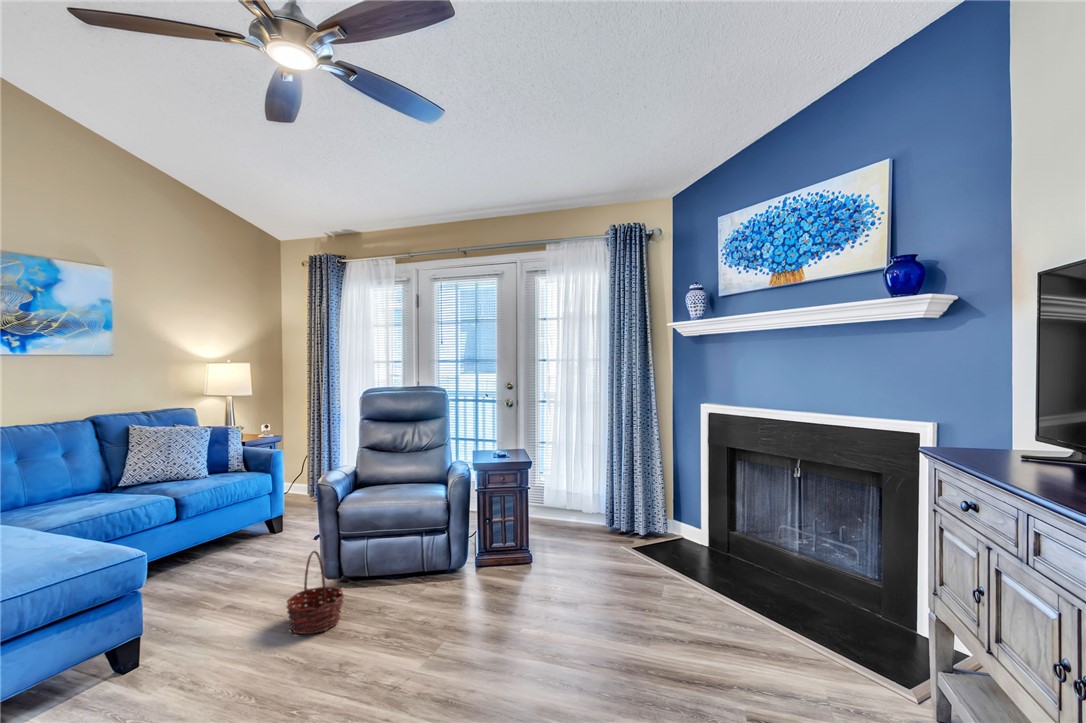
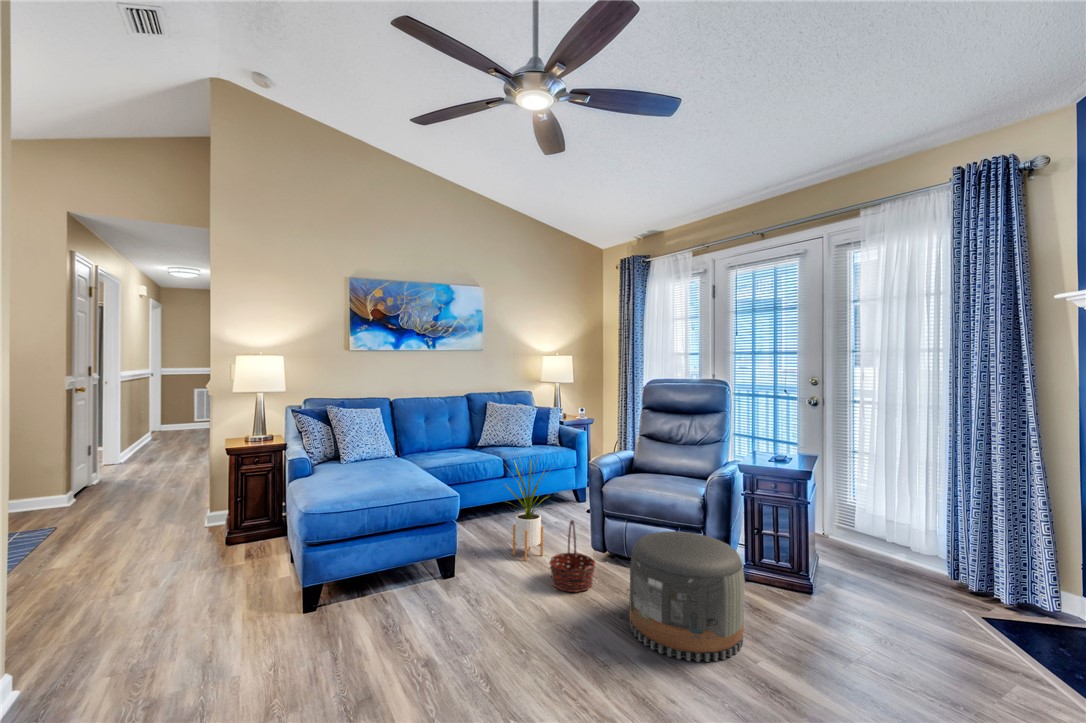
house plant: none [202,480,279,617] -> present [506,459,548,561]
pouf: none [398,533,505,656] -> present [629,531,745,662]

